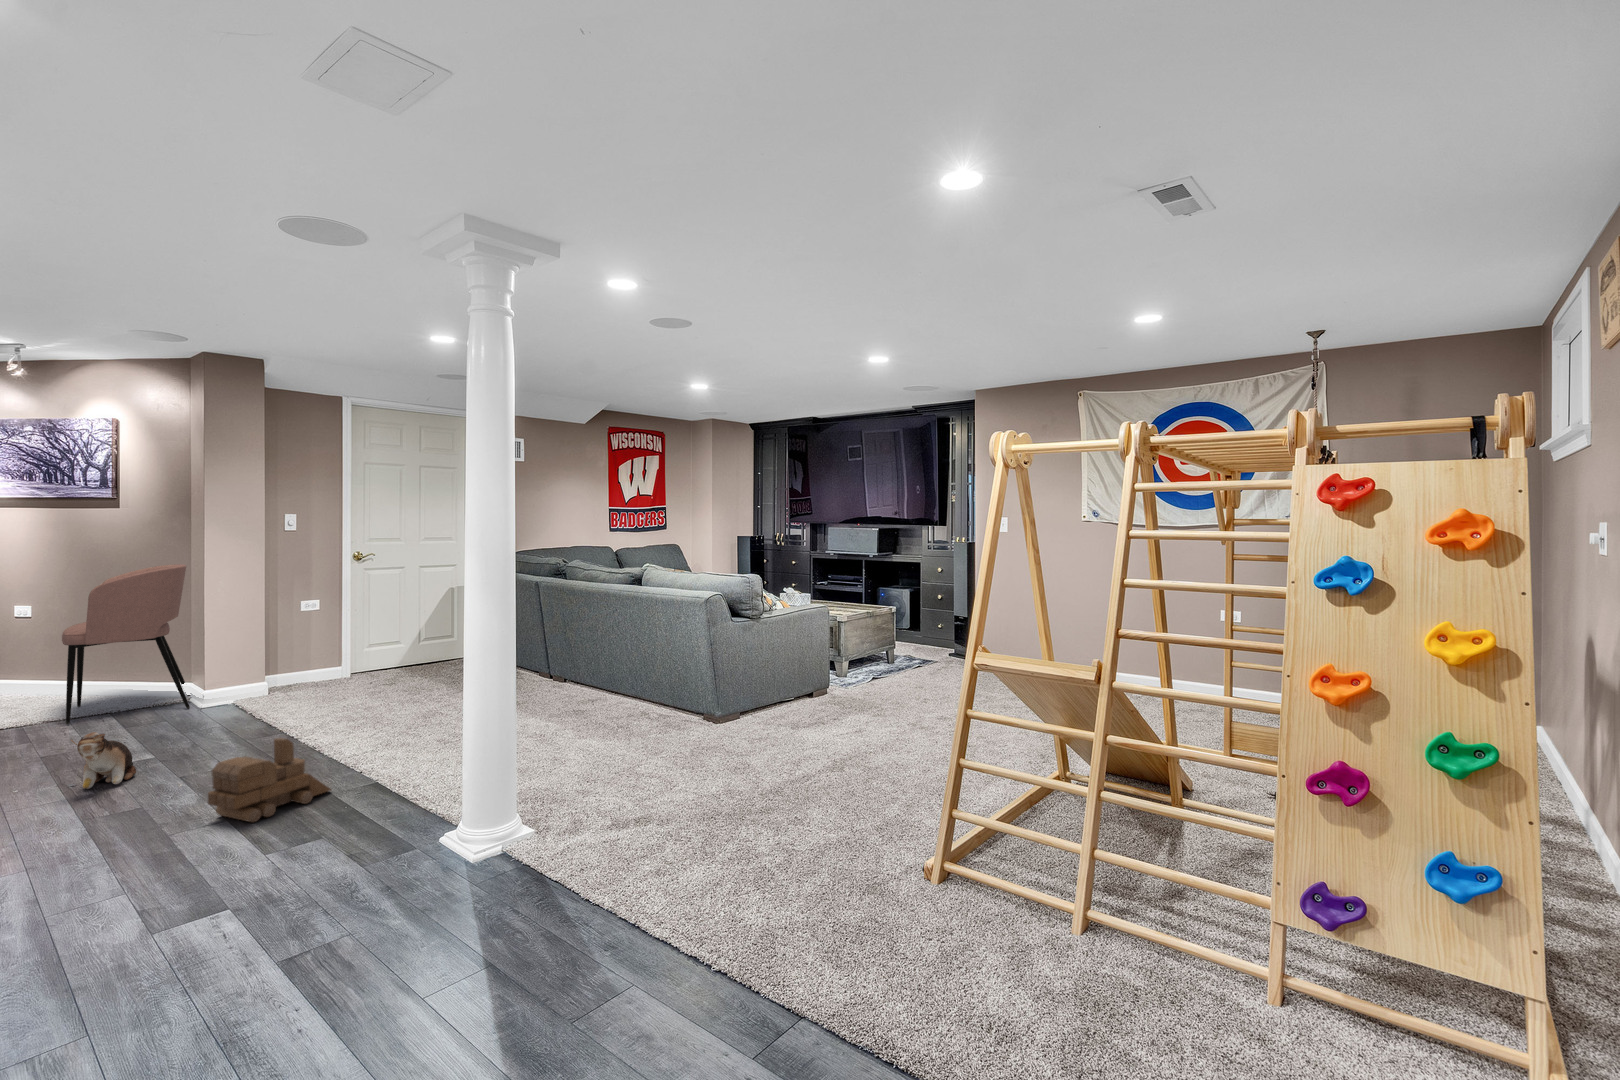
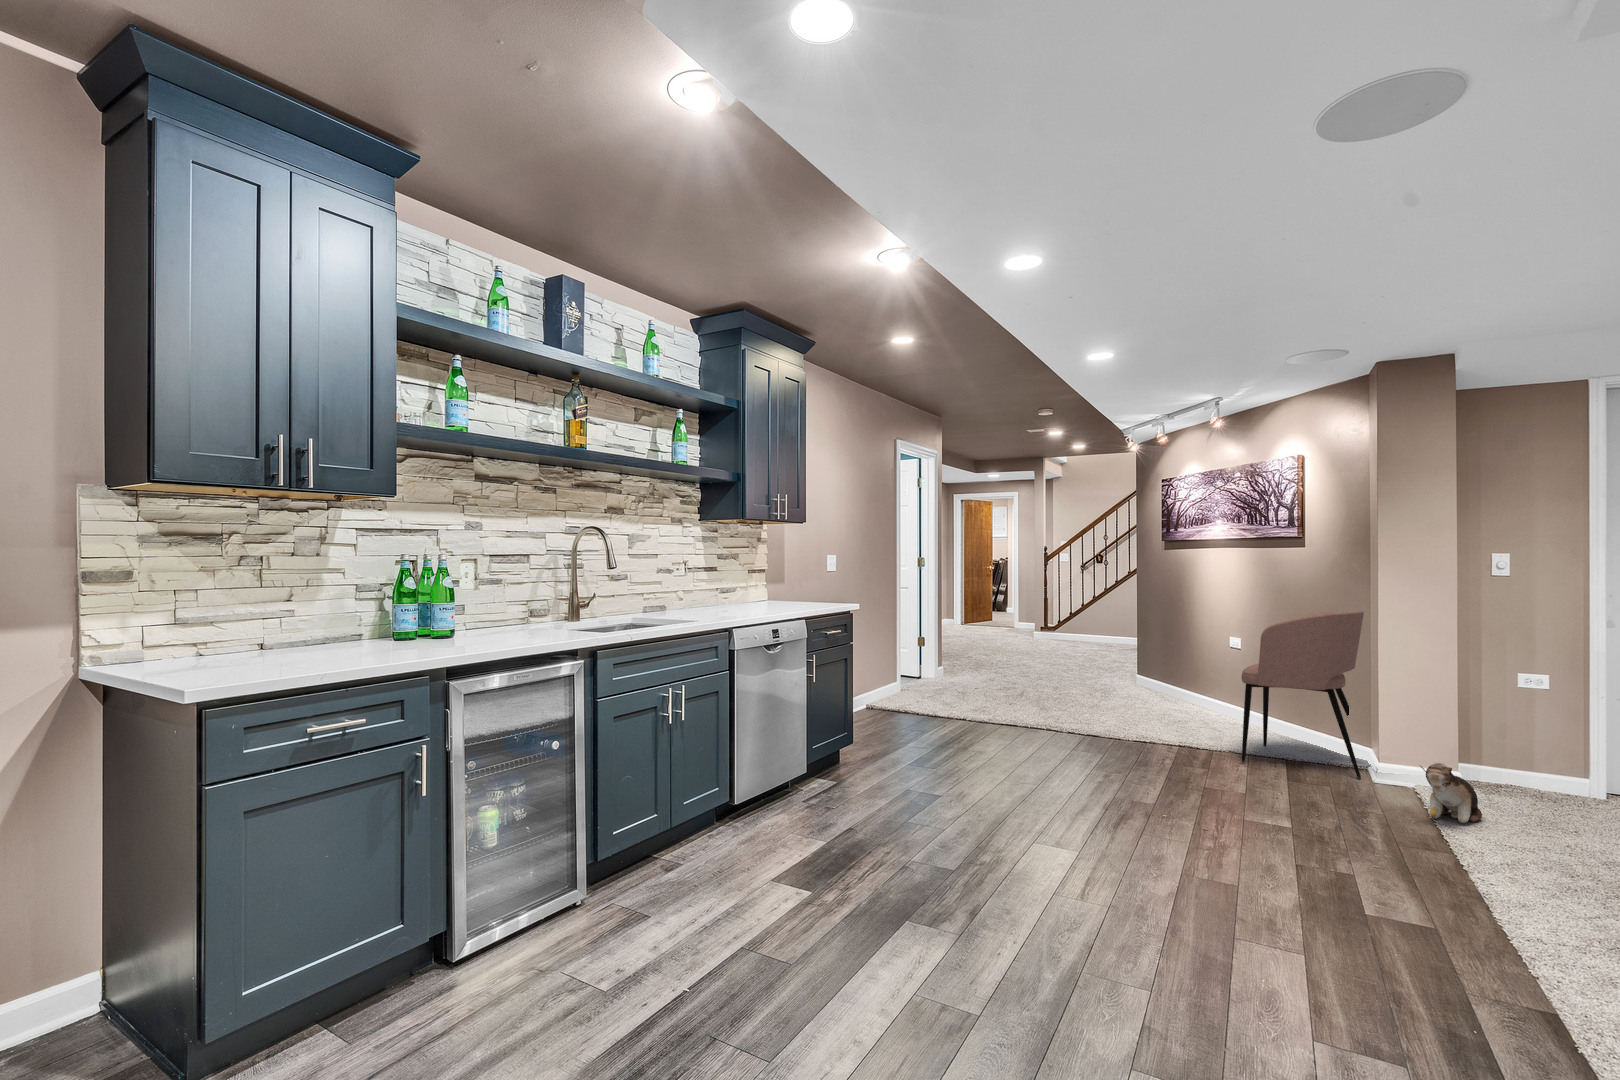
plush toy: present [71,732,136,789] -> present [1420,763,1482,823]
toy train: present [208,738,331,822] -> none [1283,867,1471,987]

